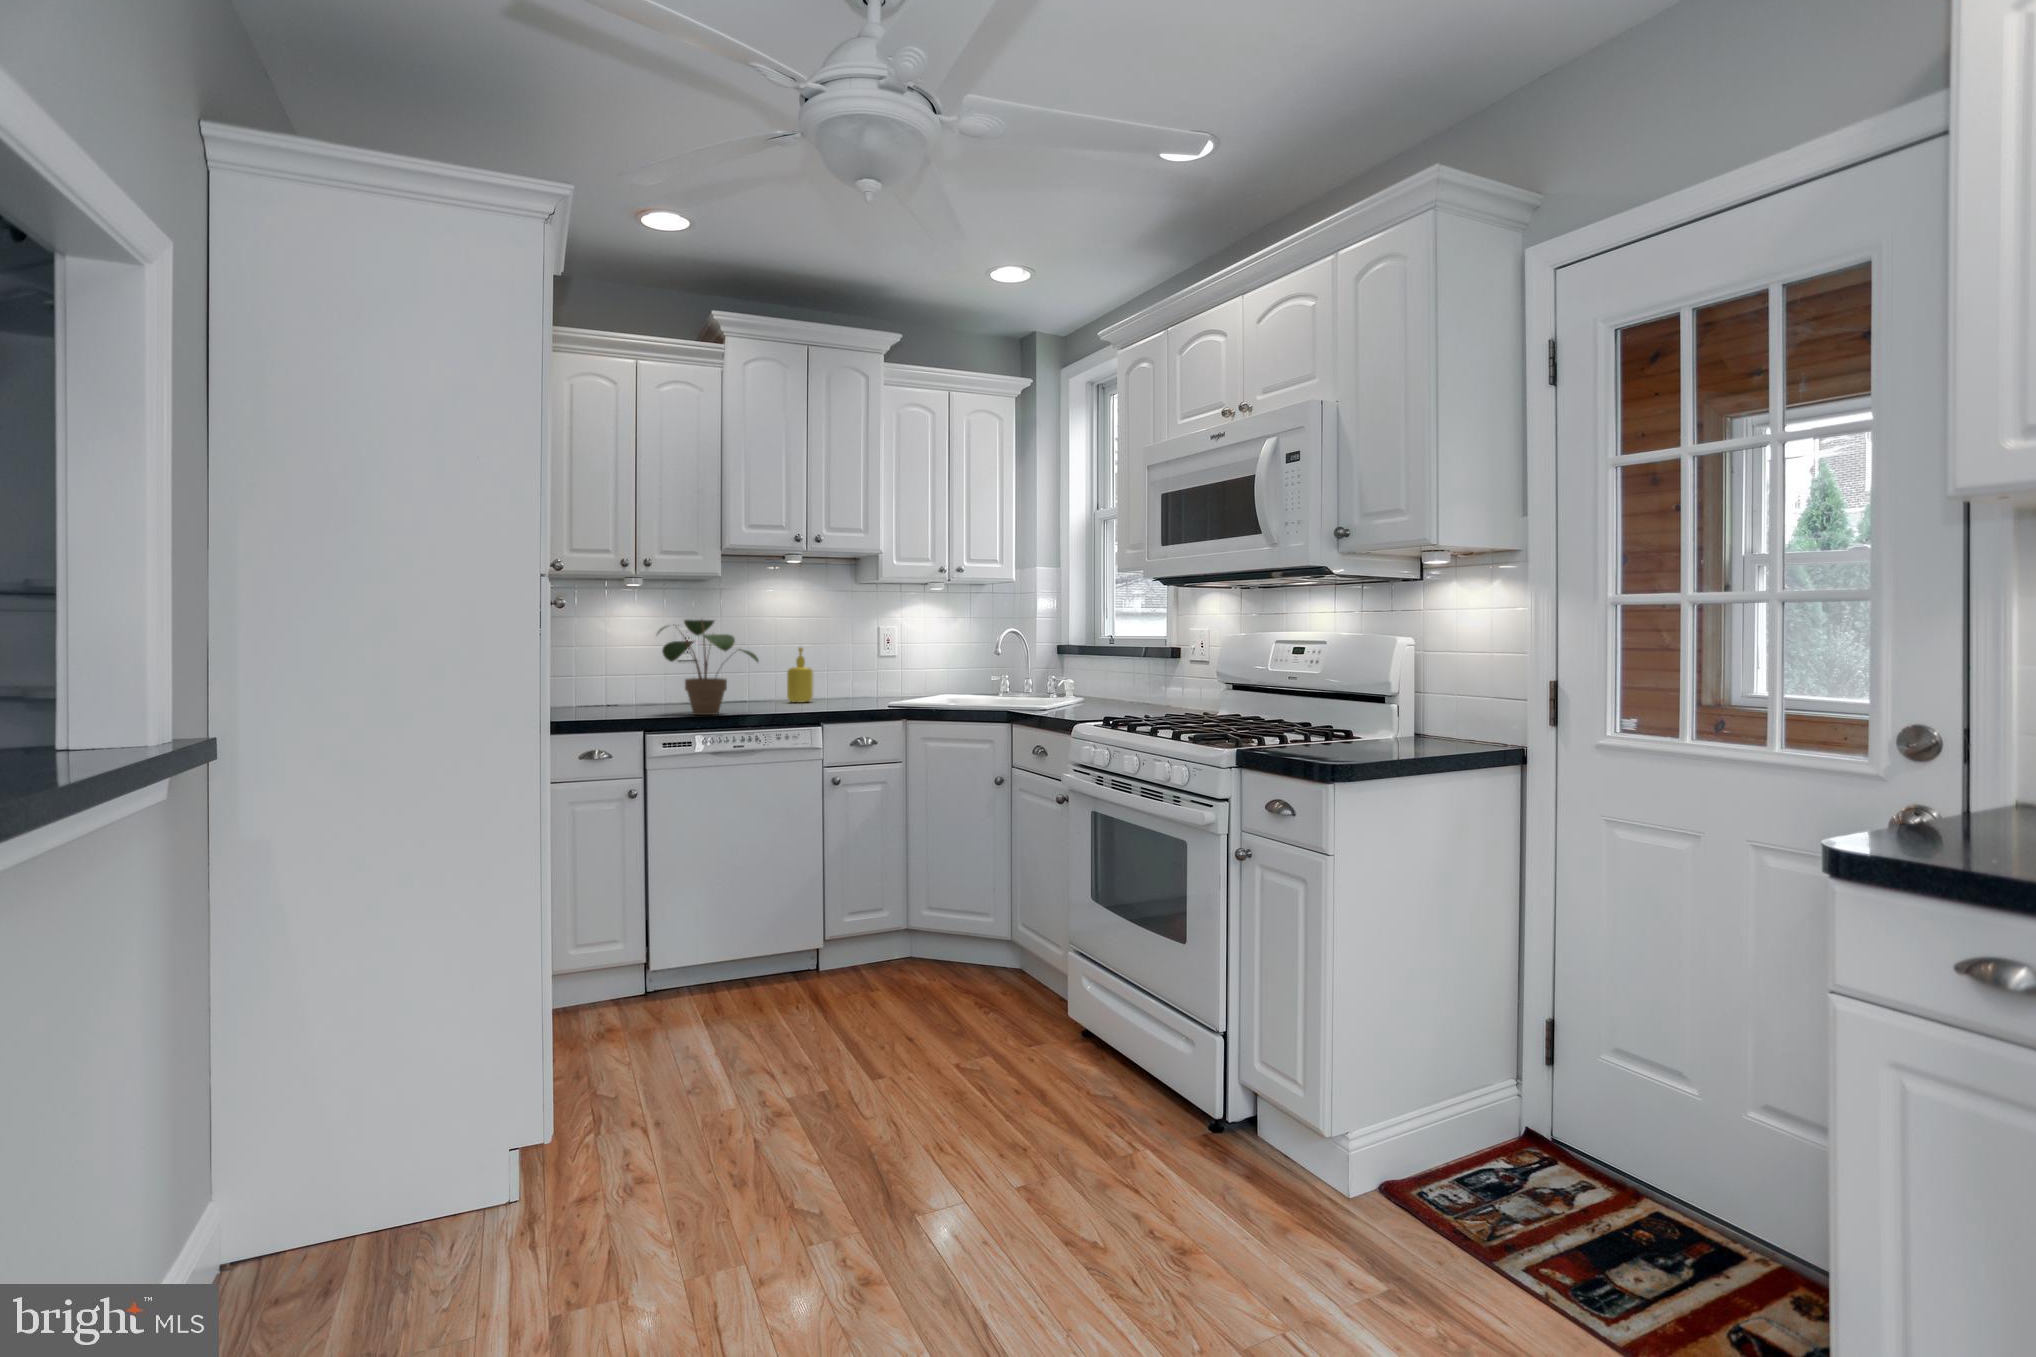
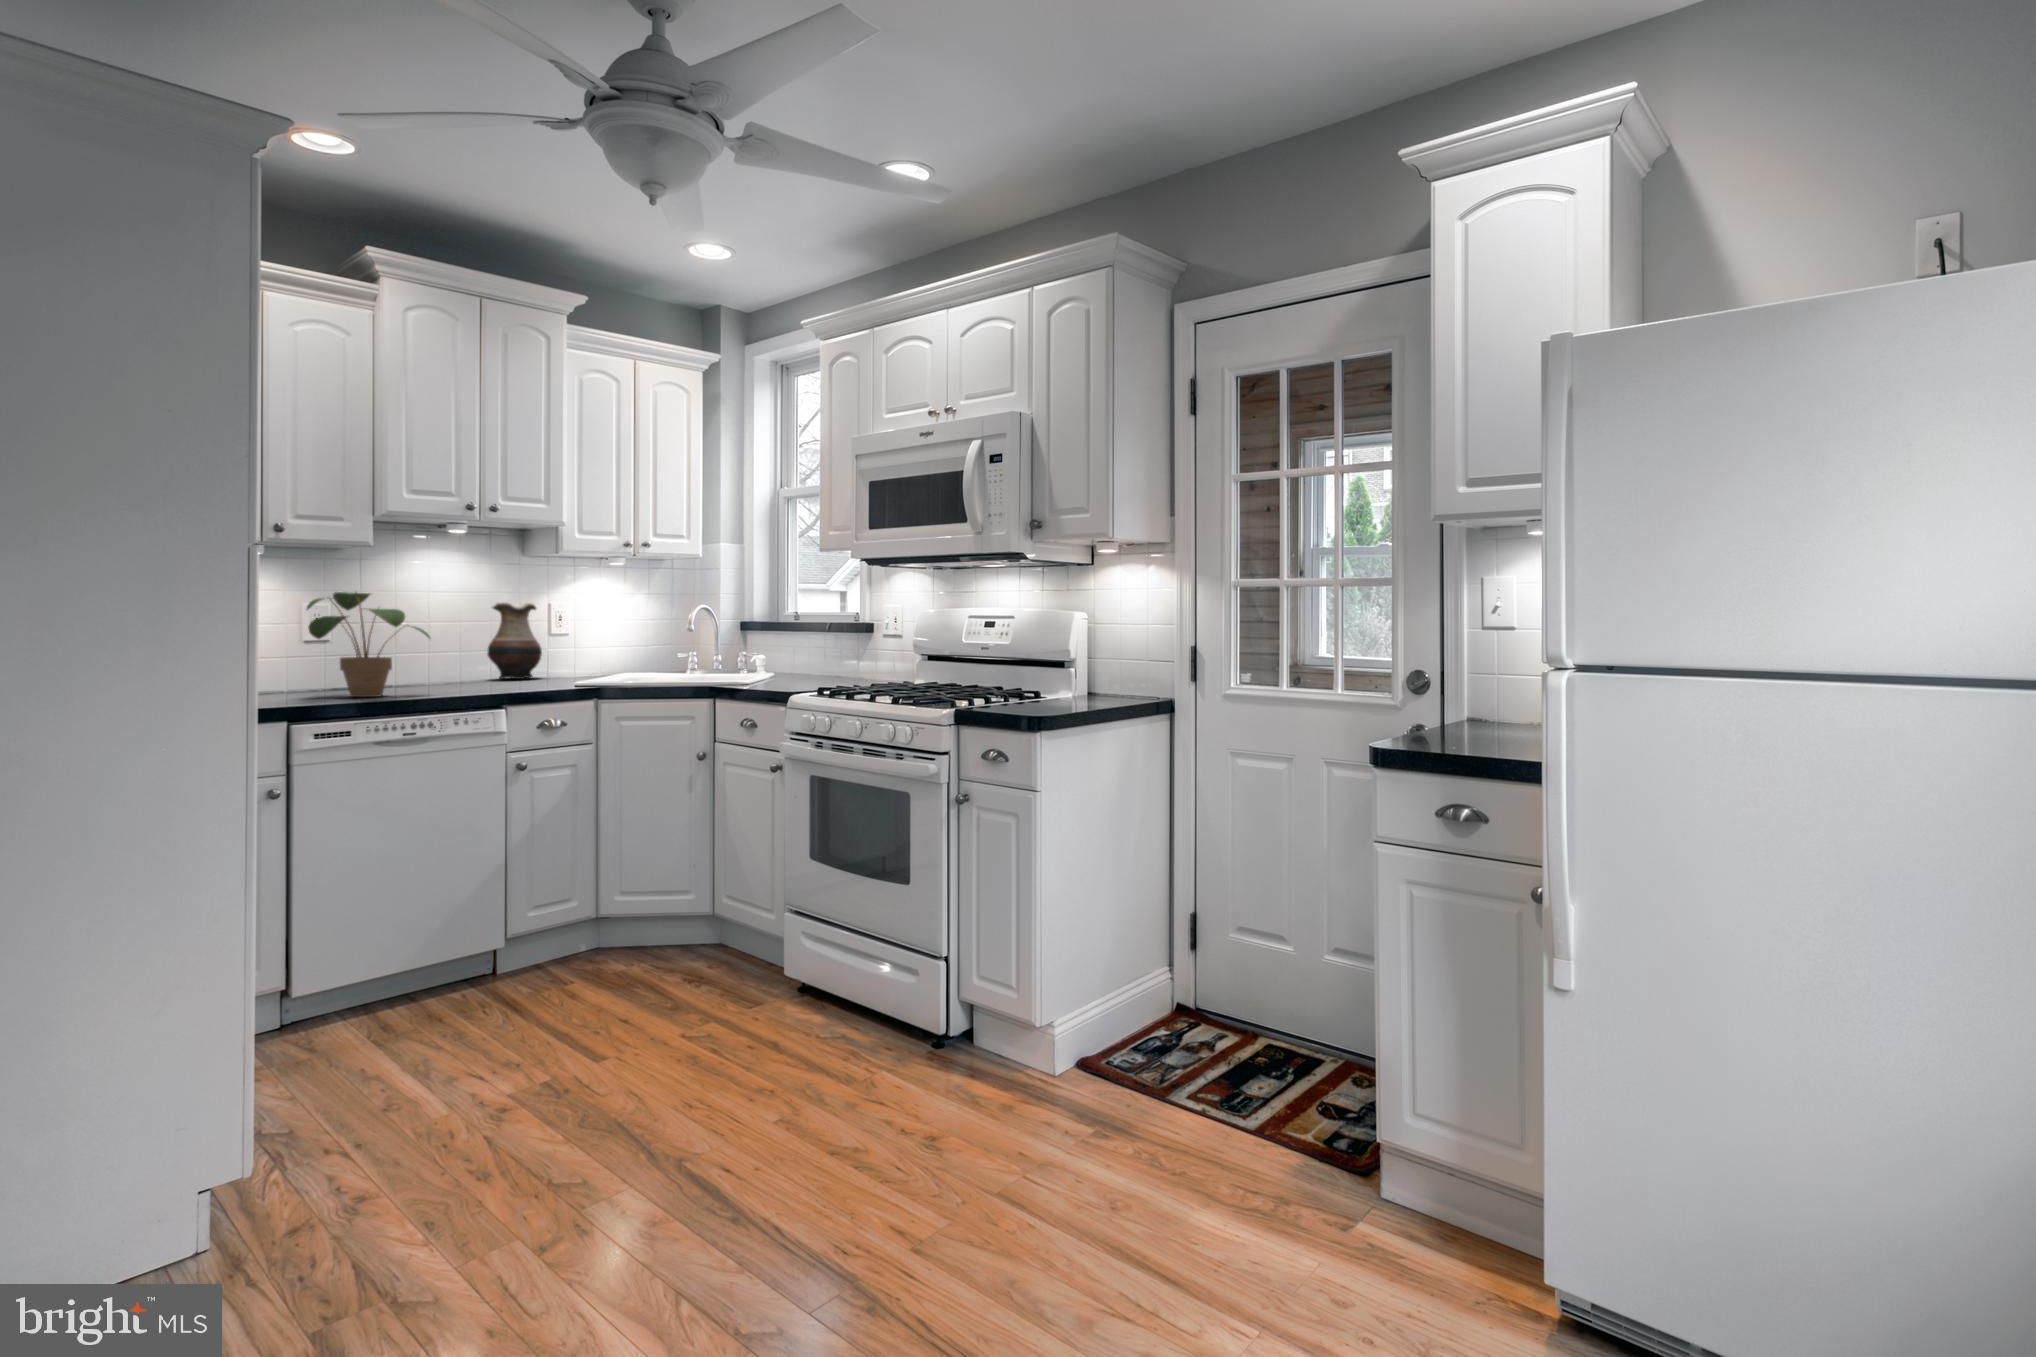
vase: none [823,627,870,699] -> present [488,602,542,679]
soap dispenser: present [787,648,813,702] -> none [449,624,480,684]

